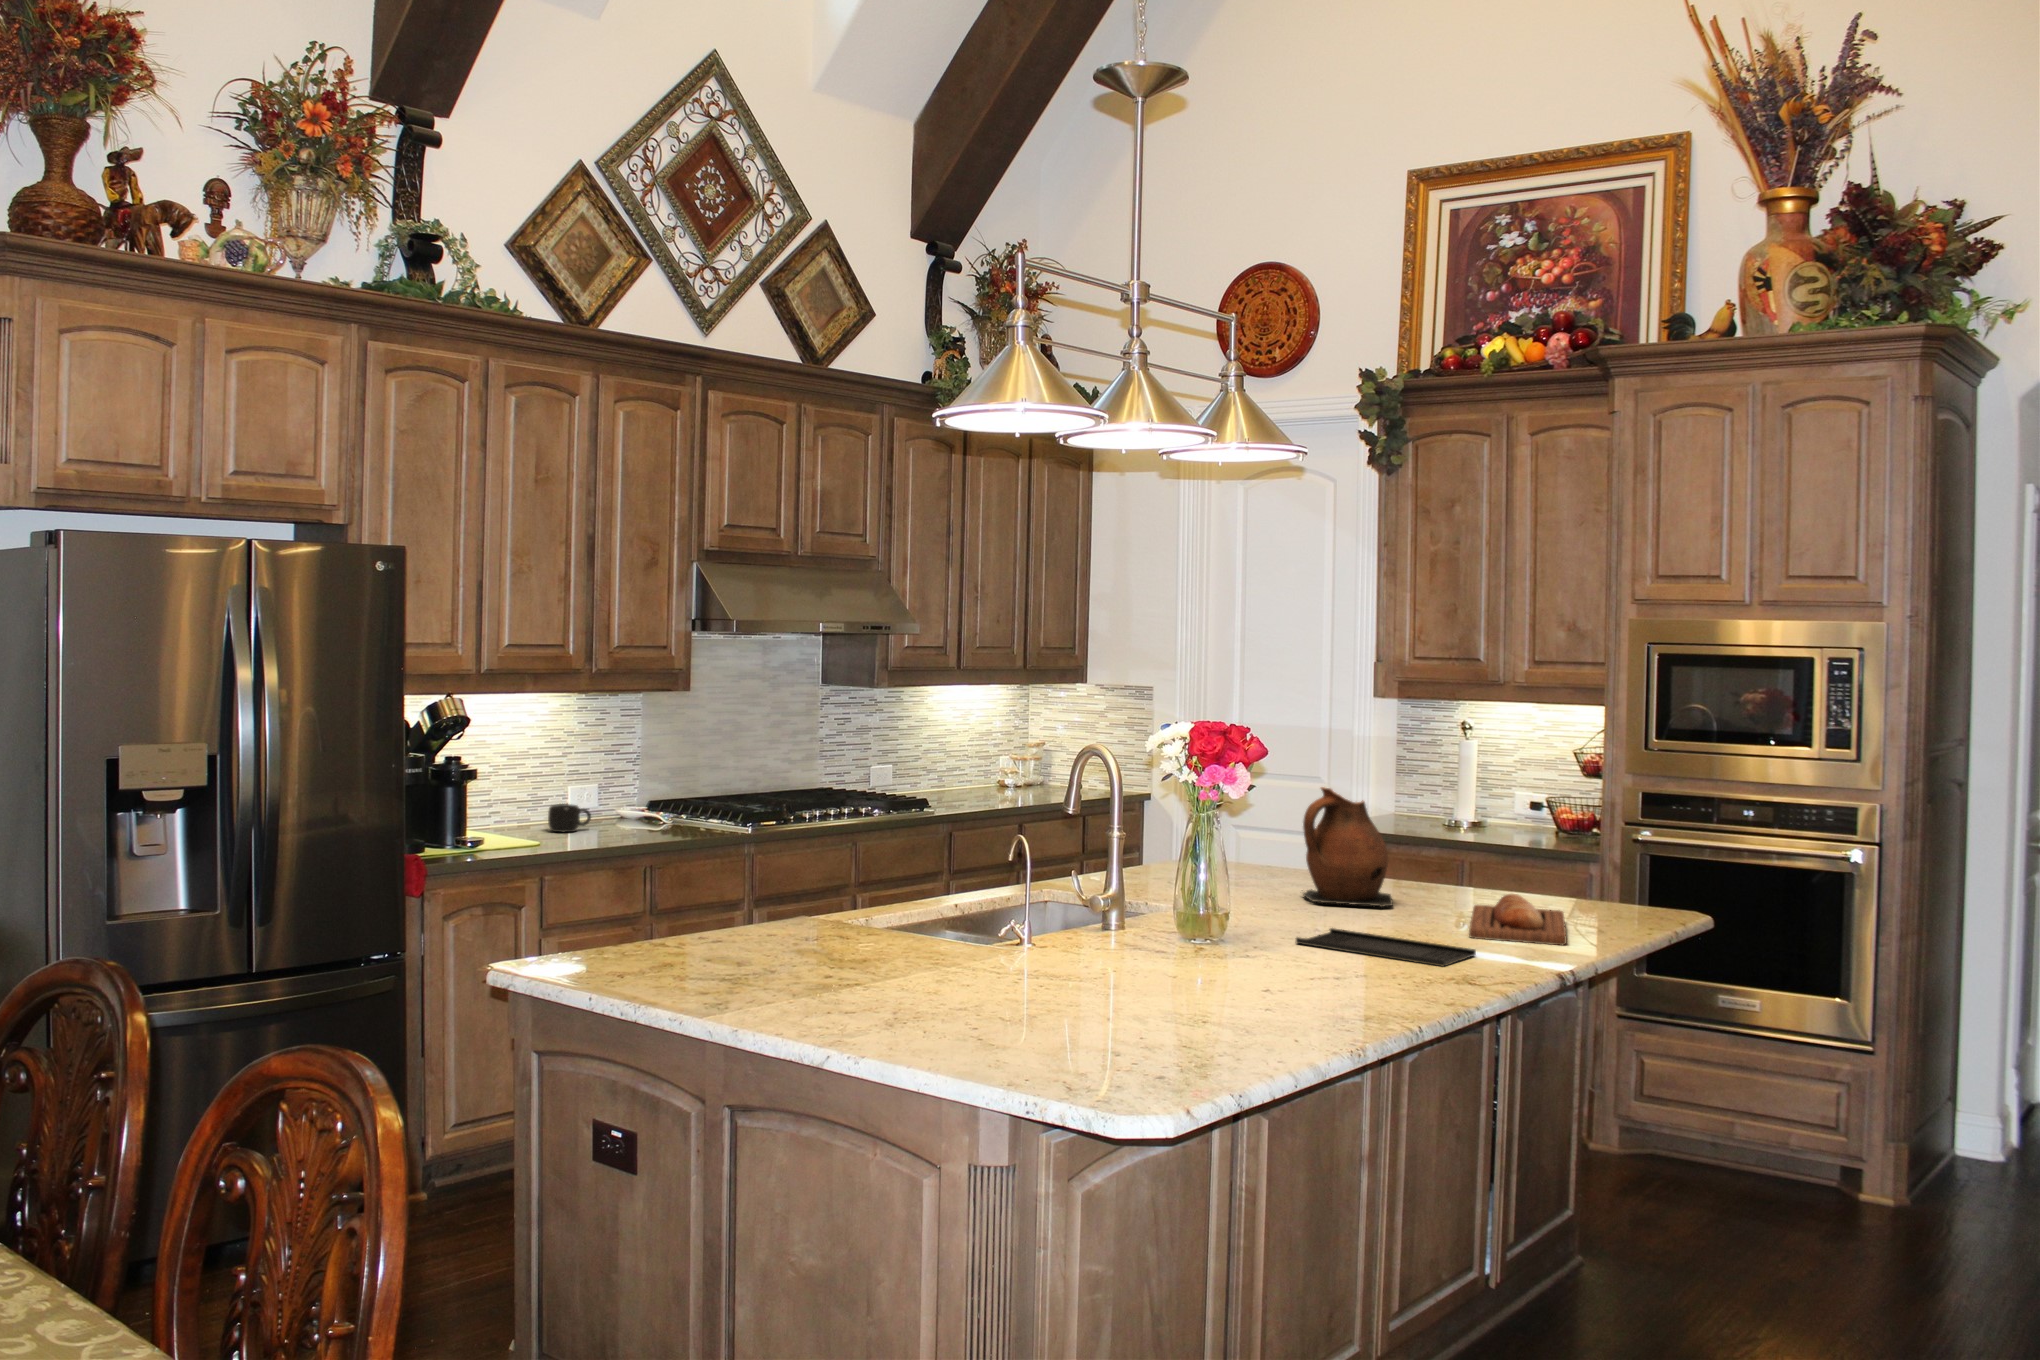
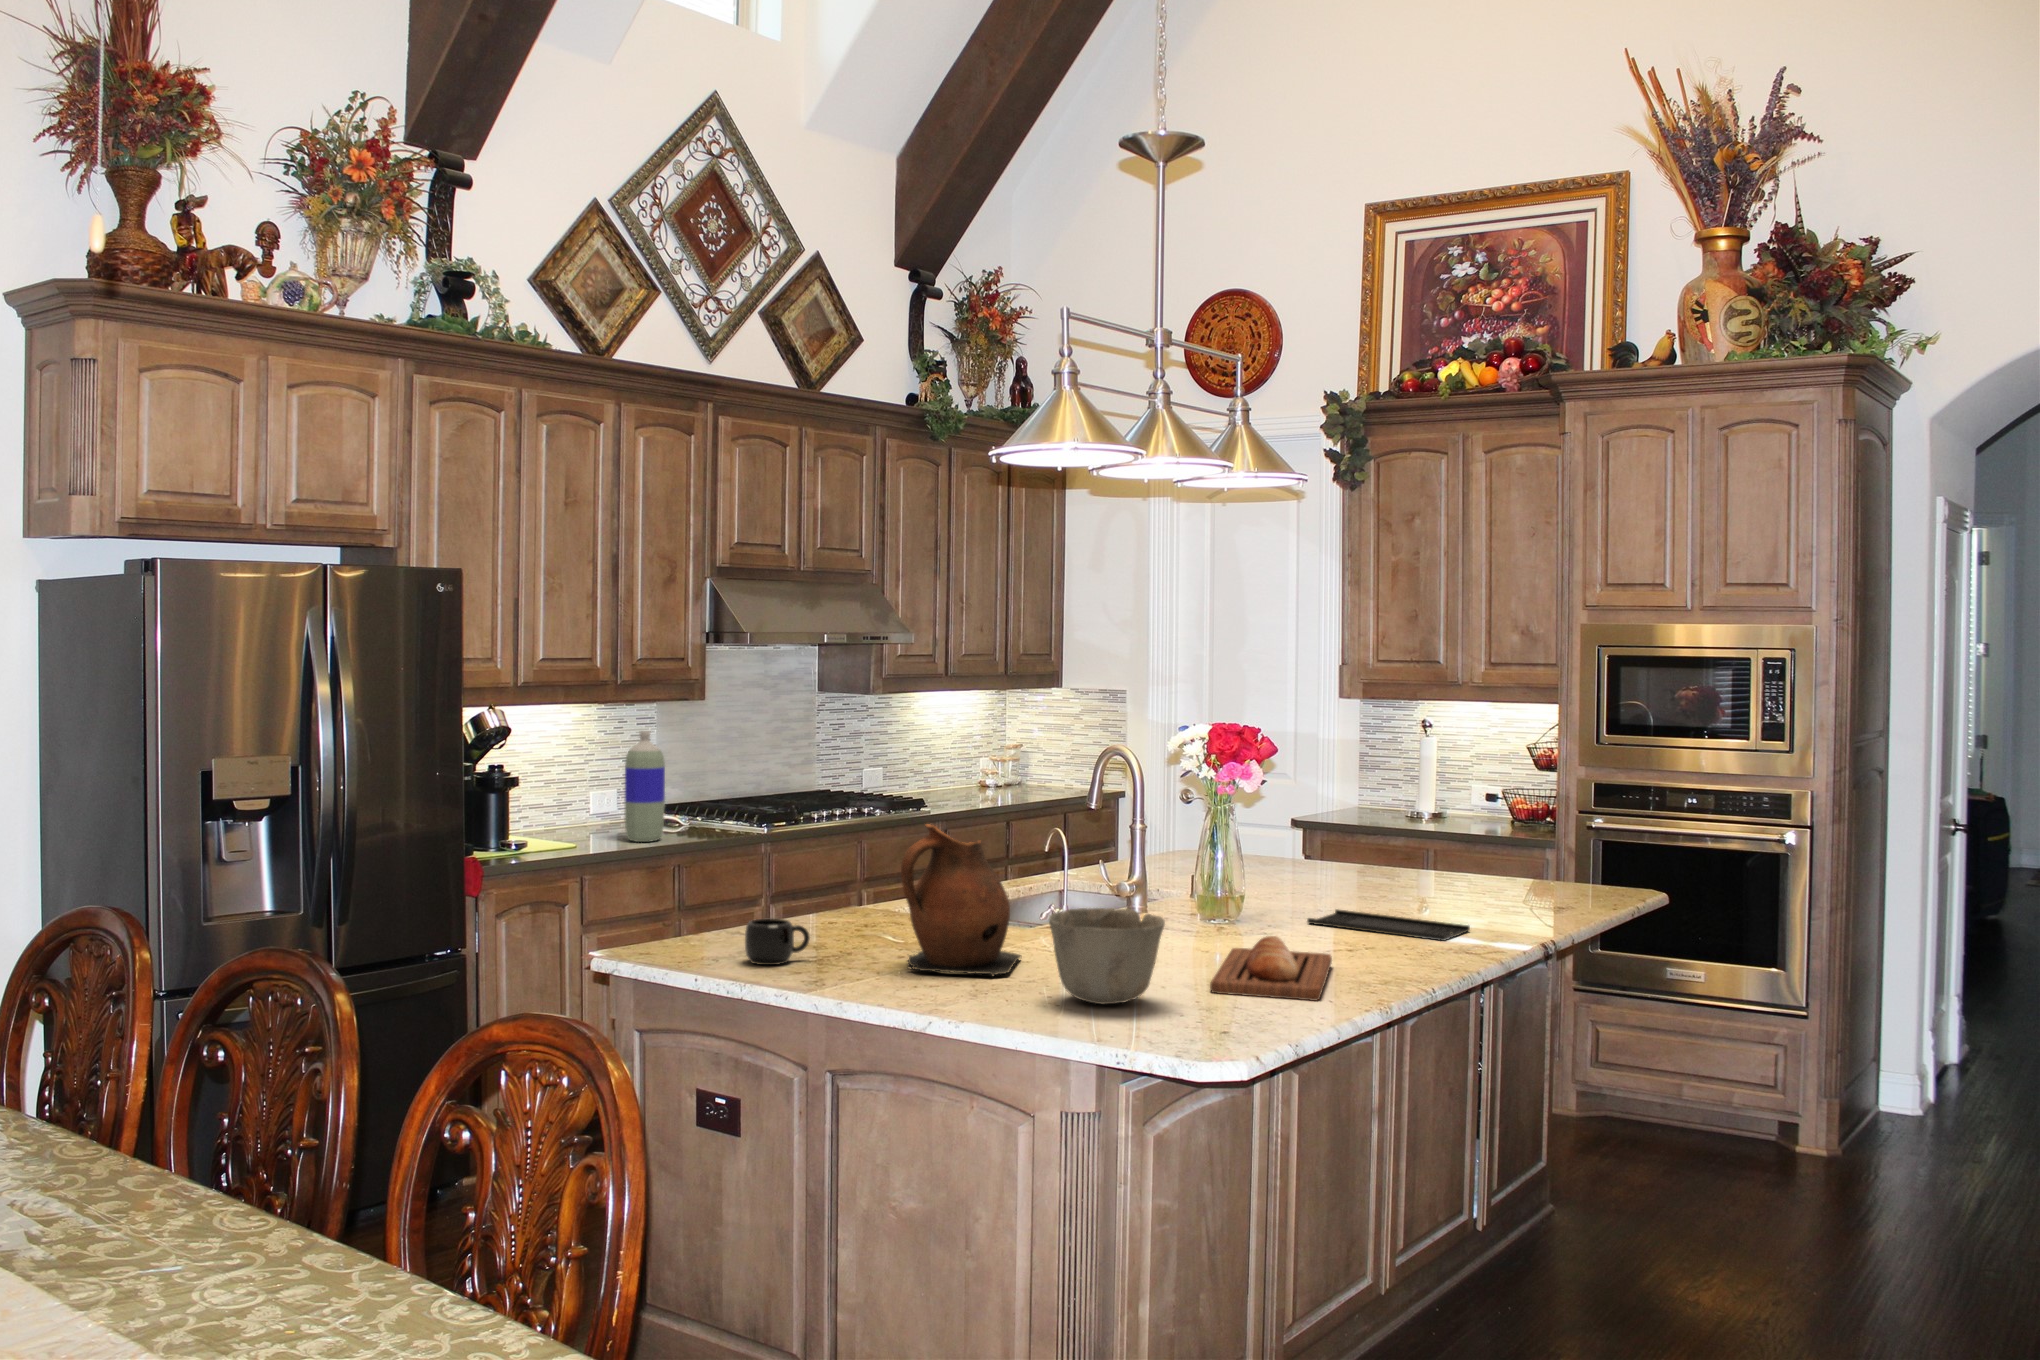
bottle: none [594,722,638,840] -> present [625,731,665,842]
ceramic pitcher: present [1303,787,1393,907] -> present [901,824,1021,977]
mug: present [548,804,591,832] -> present [745,918,810,965]
bread loaf: present [1469,894,1567,945] -> present [1210,936,1332,1001]
ceramic bowl: none [972,925,1104,1035] -> present [1049,908,1165,1004]

